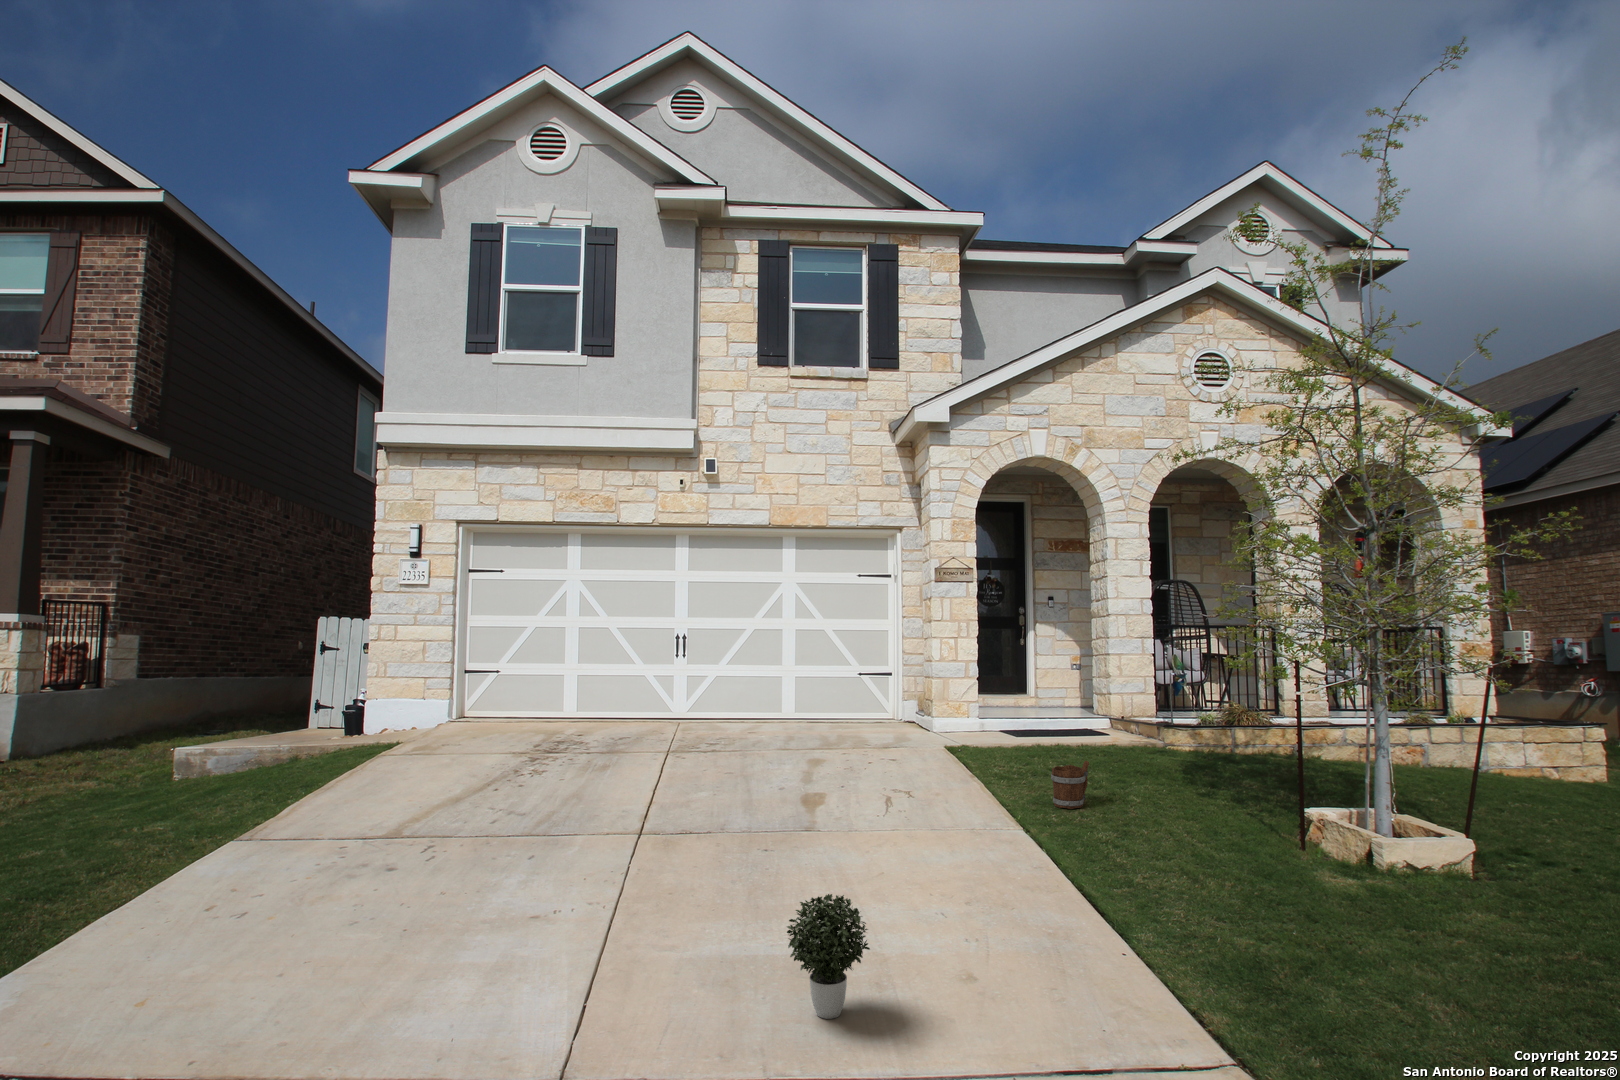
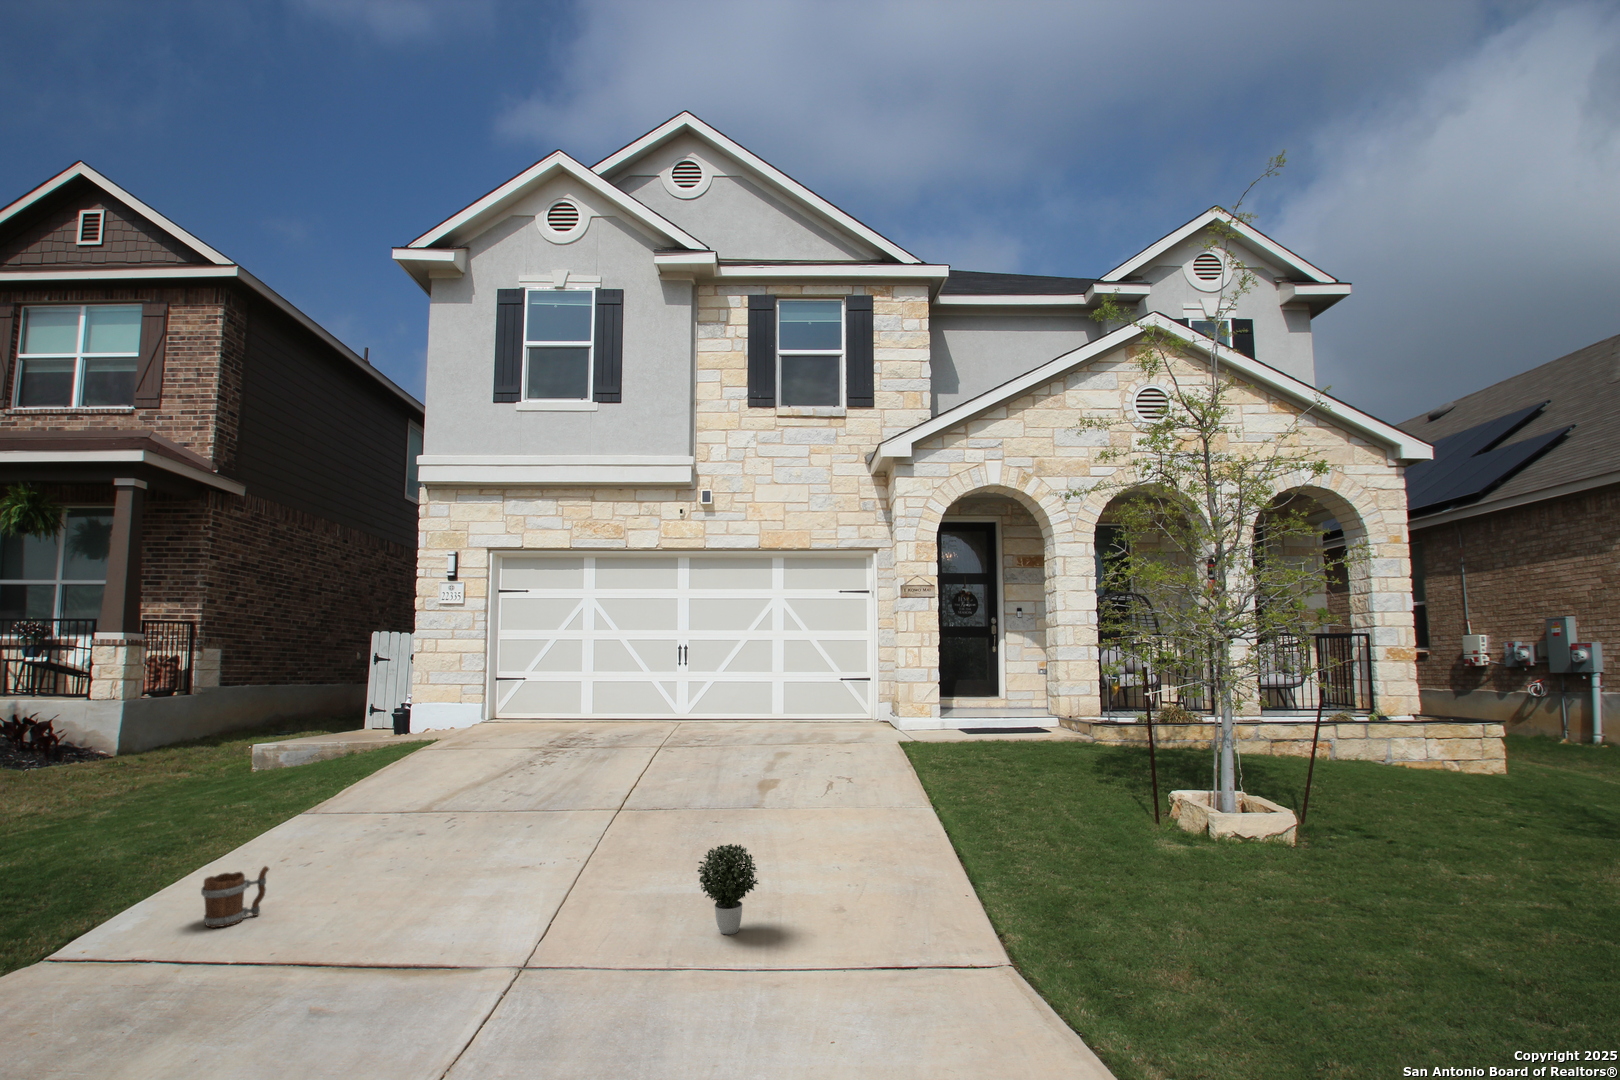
bucket: present [1051,761,1089,809] -> present [201,866,269,928]

